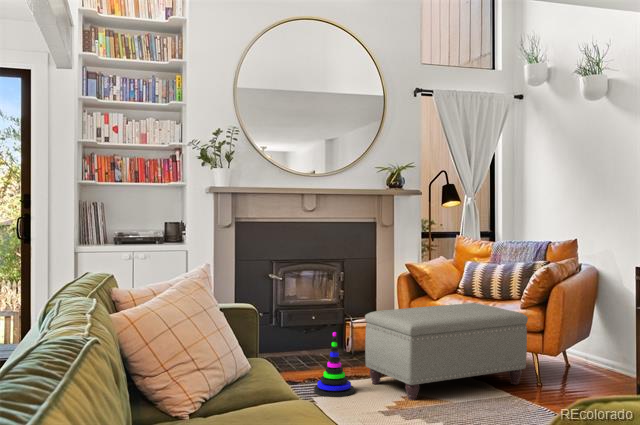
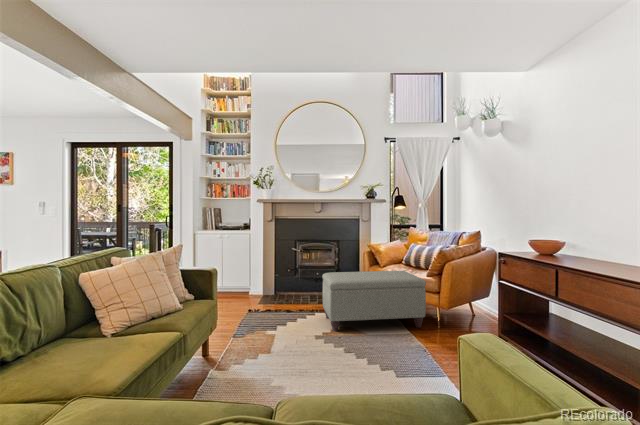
stacking toy: present [314,332,354,397] -> none [284,284,309,324]

